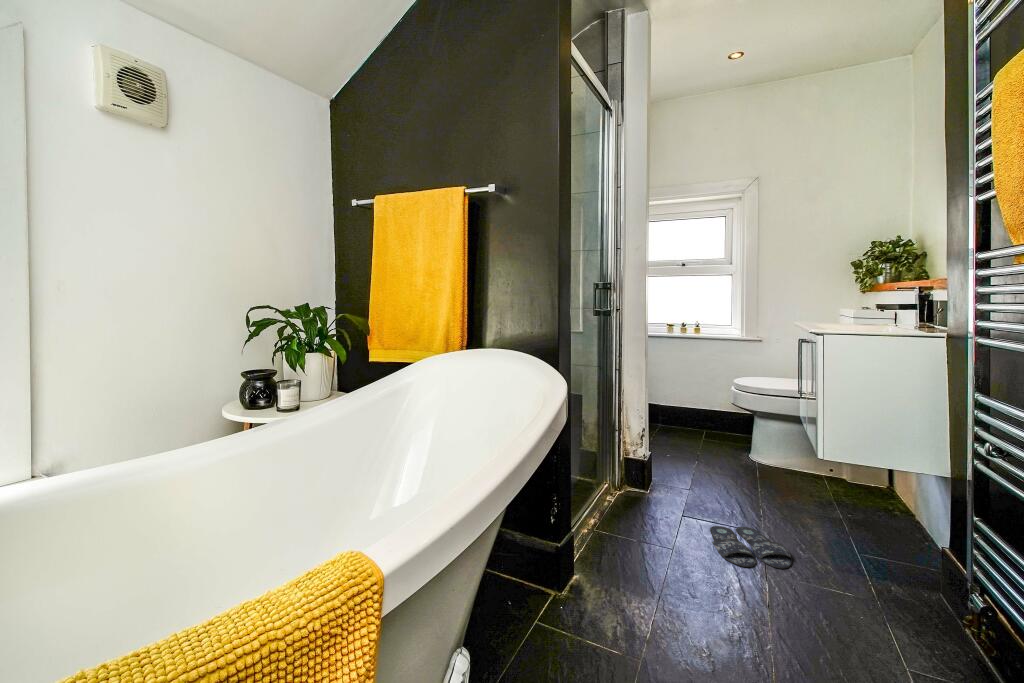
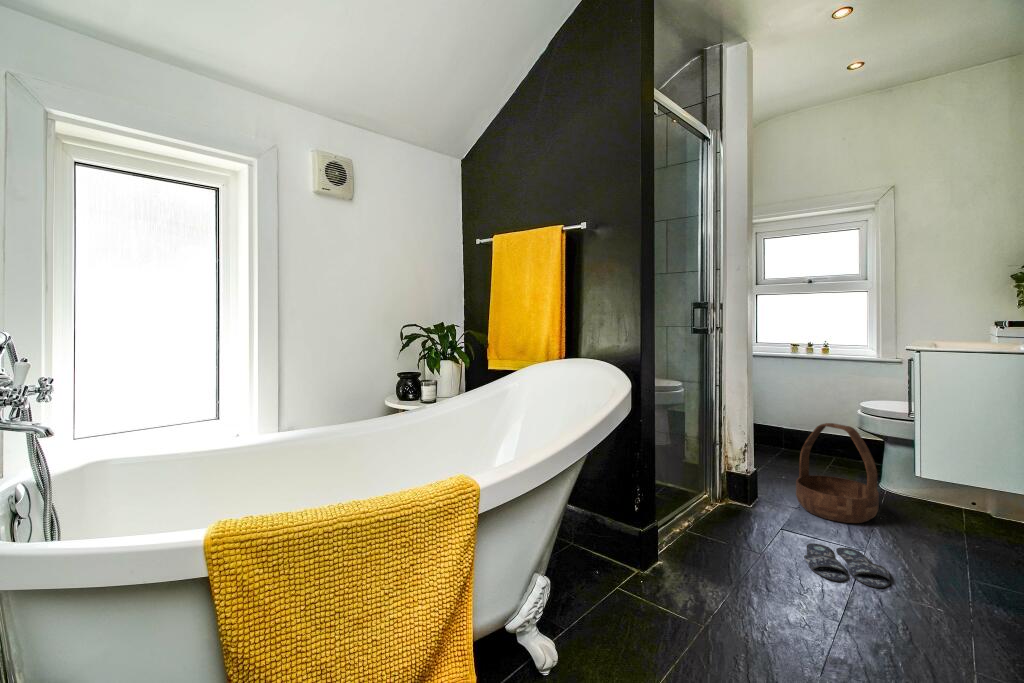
basket: none [688,404,760,499] -> present [796,423,879,523]

